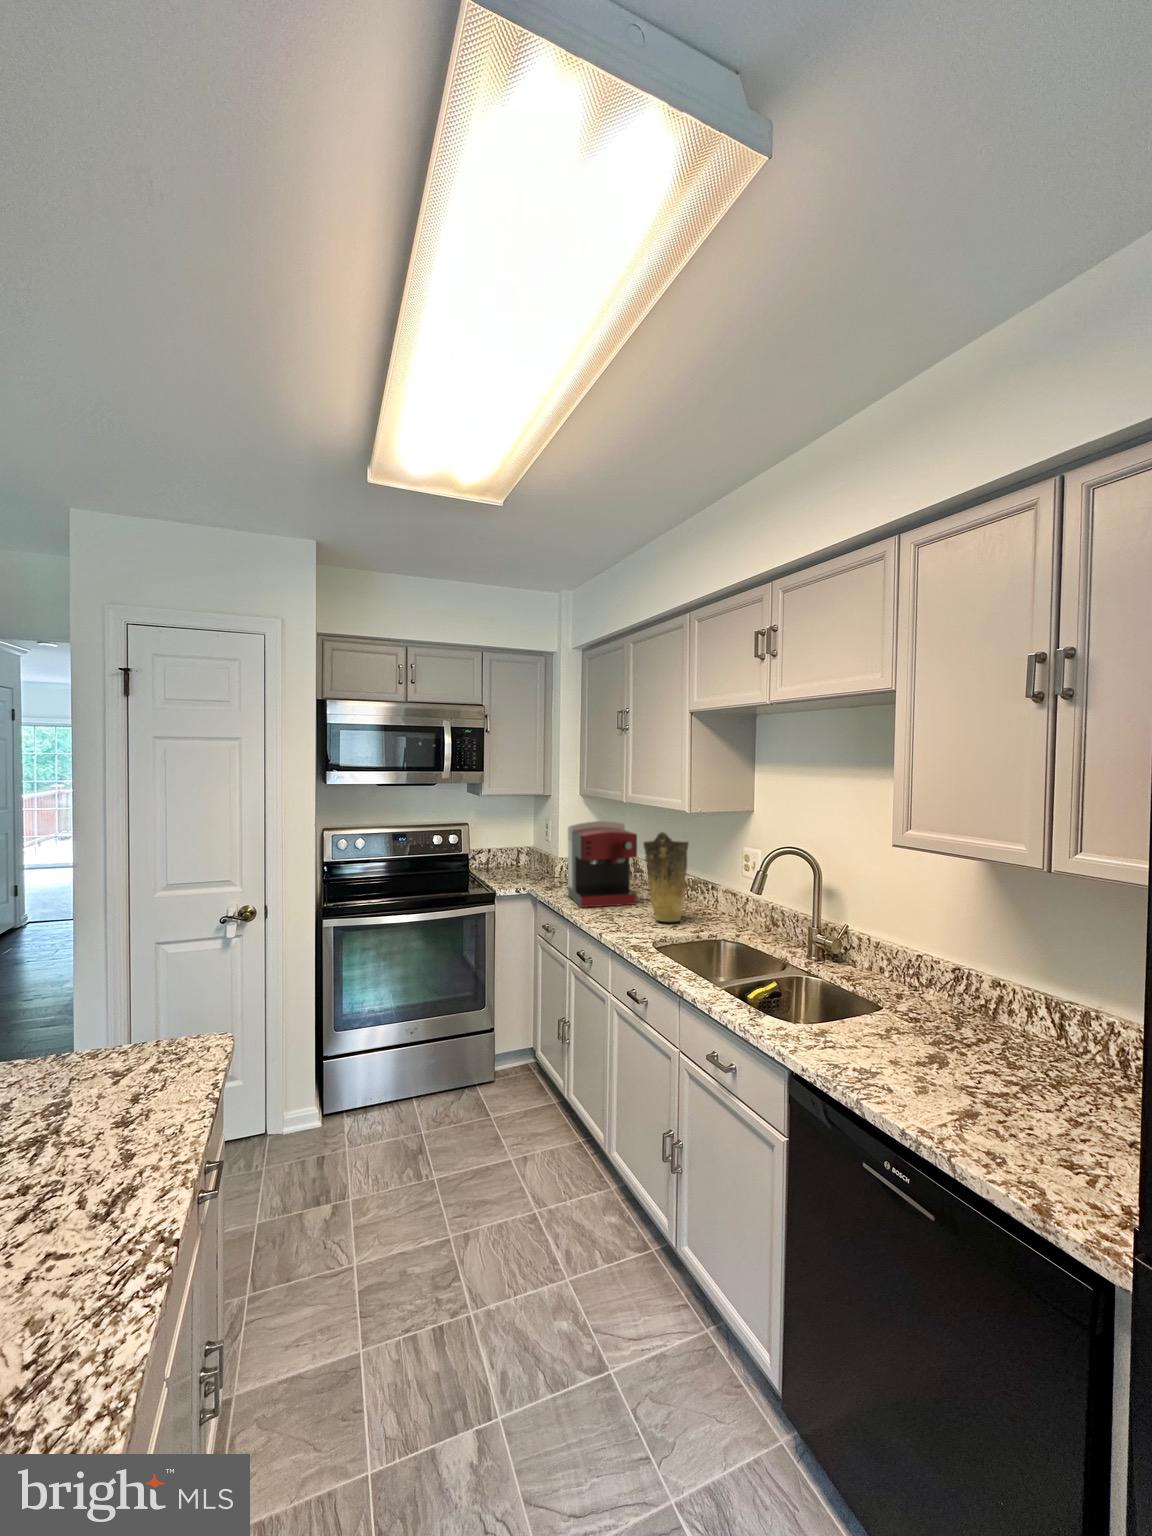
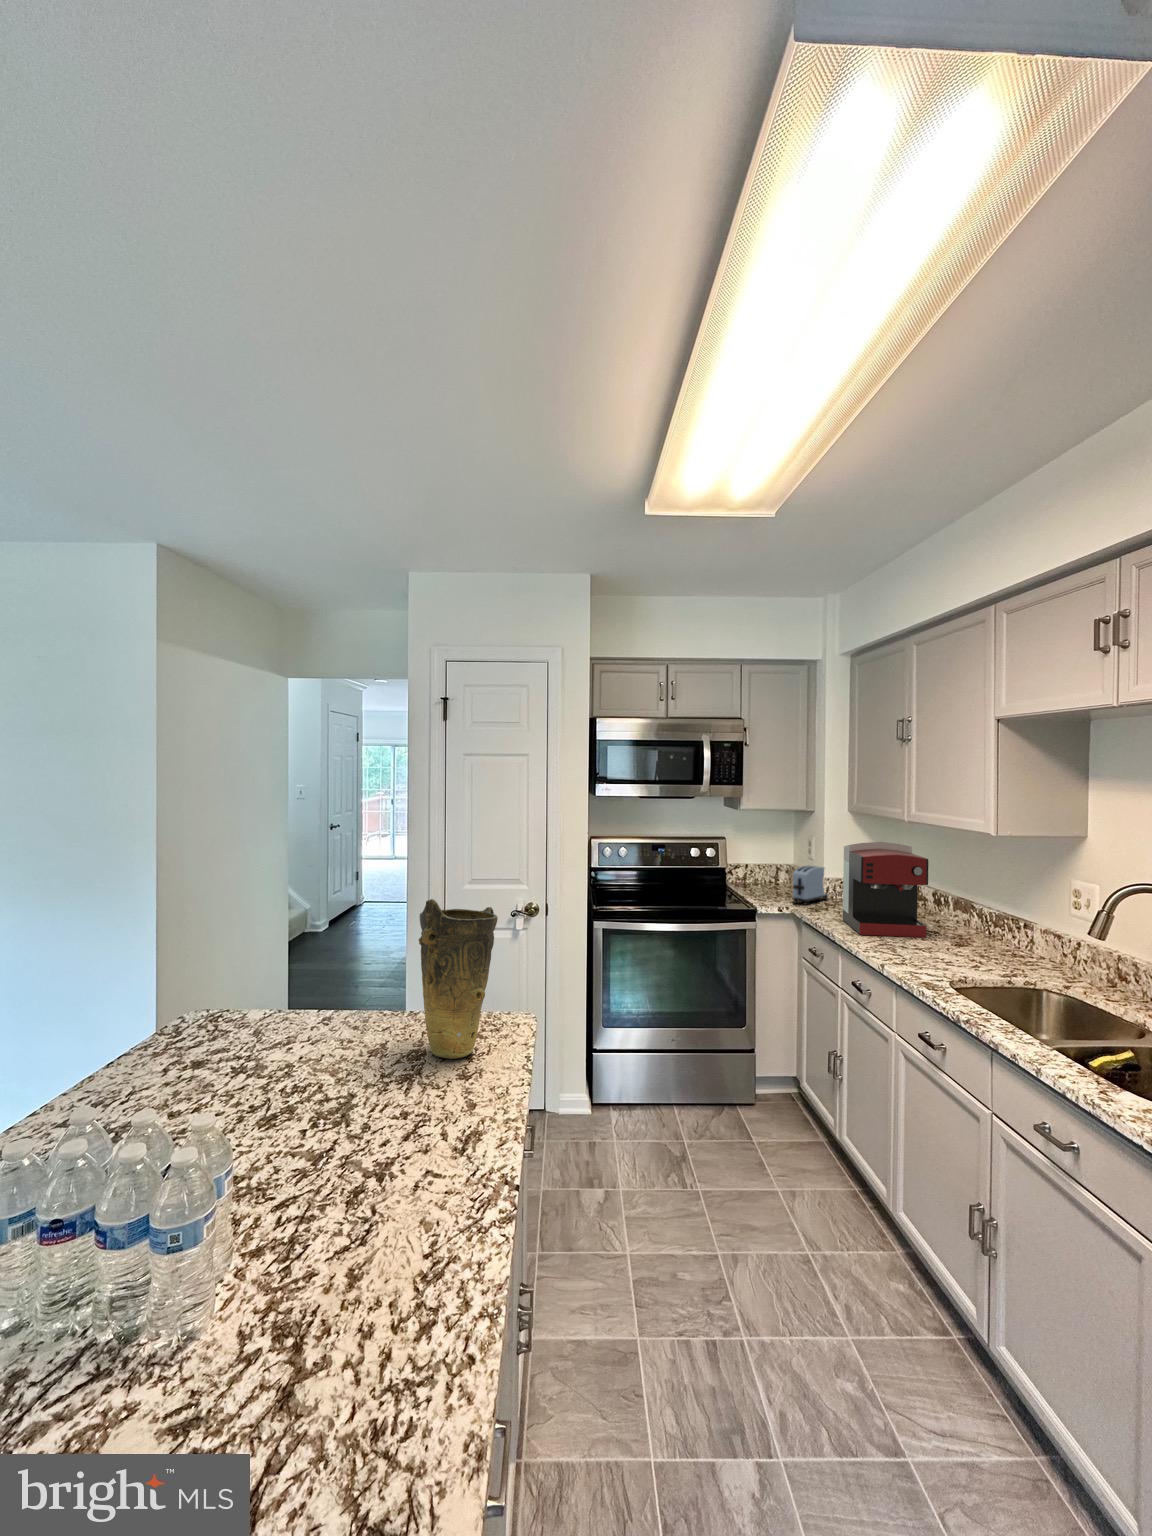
vase: present [644,832,689,922] -> present [419,899,498,1059]
toaster: none [525,847,558,885] -> present [793,866,828,905]

